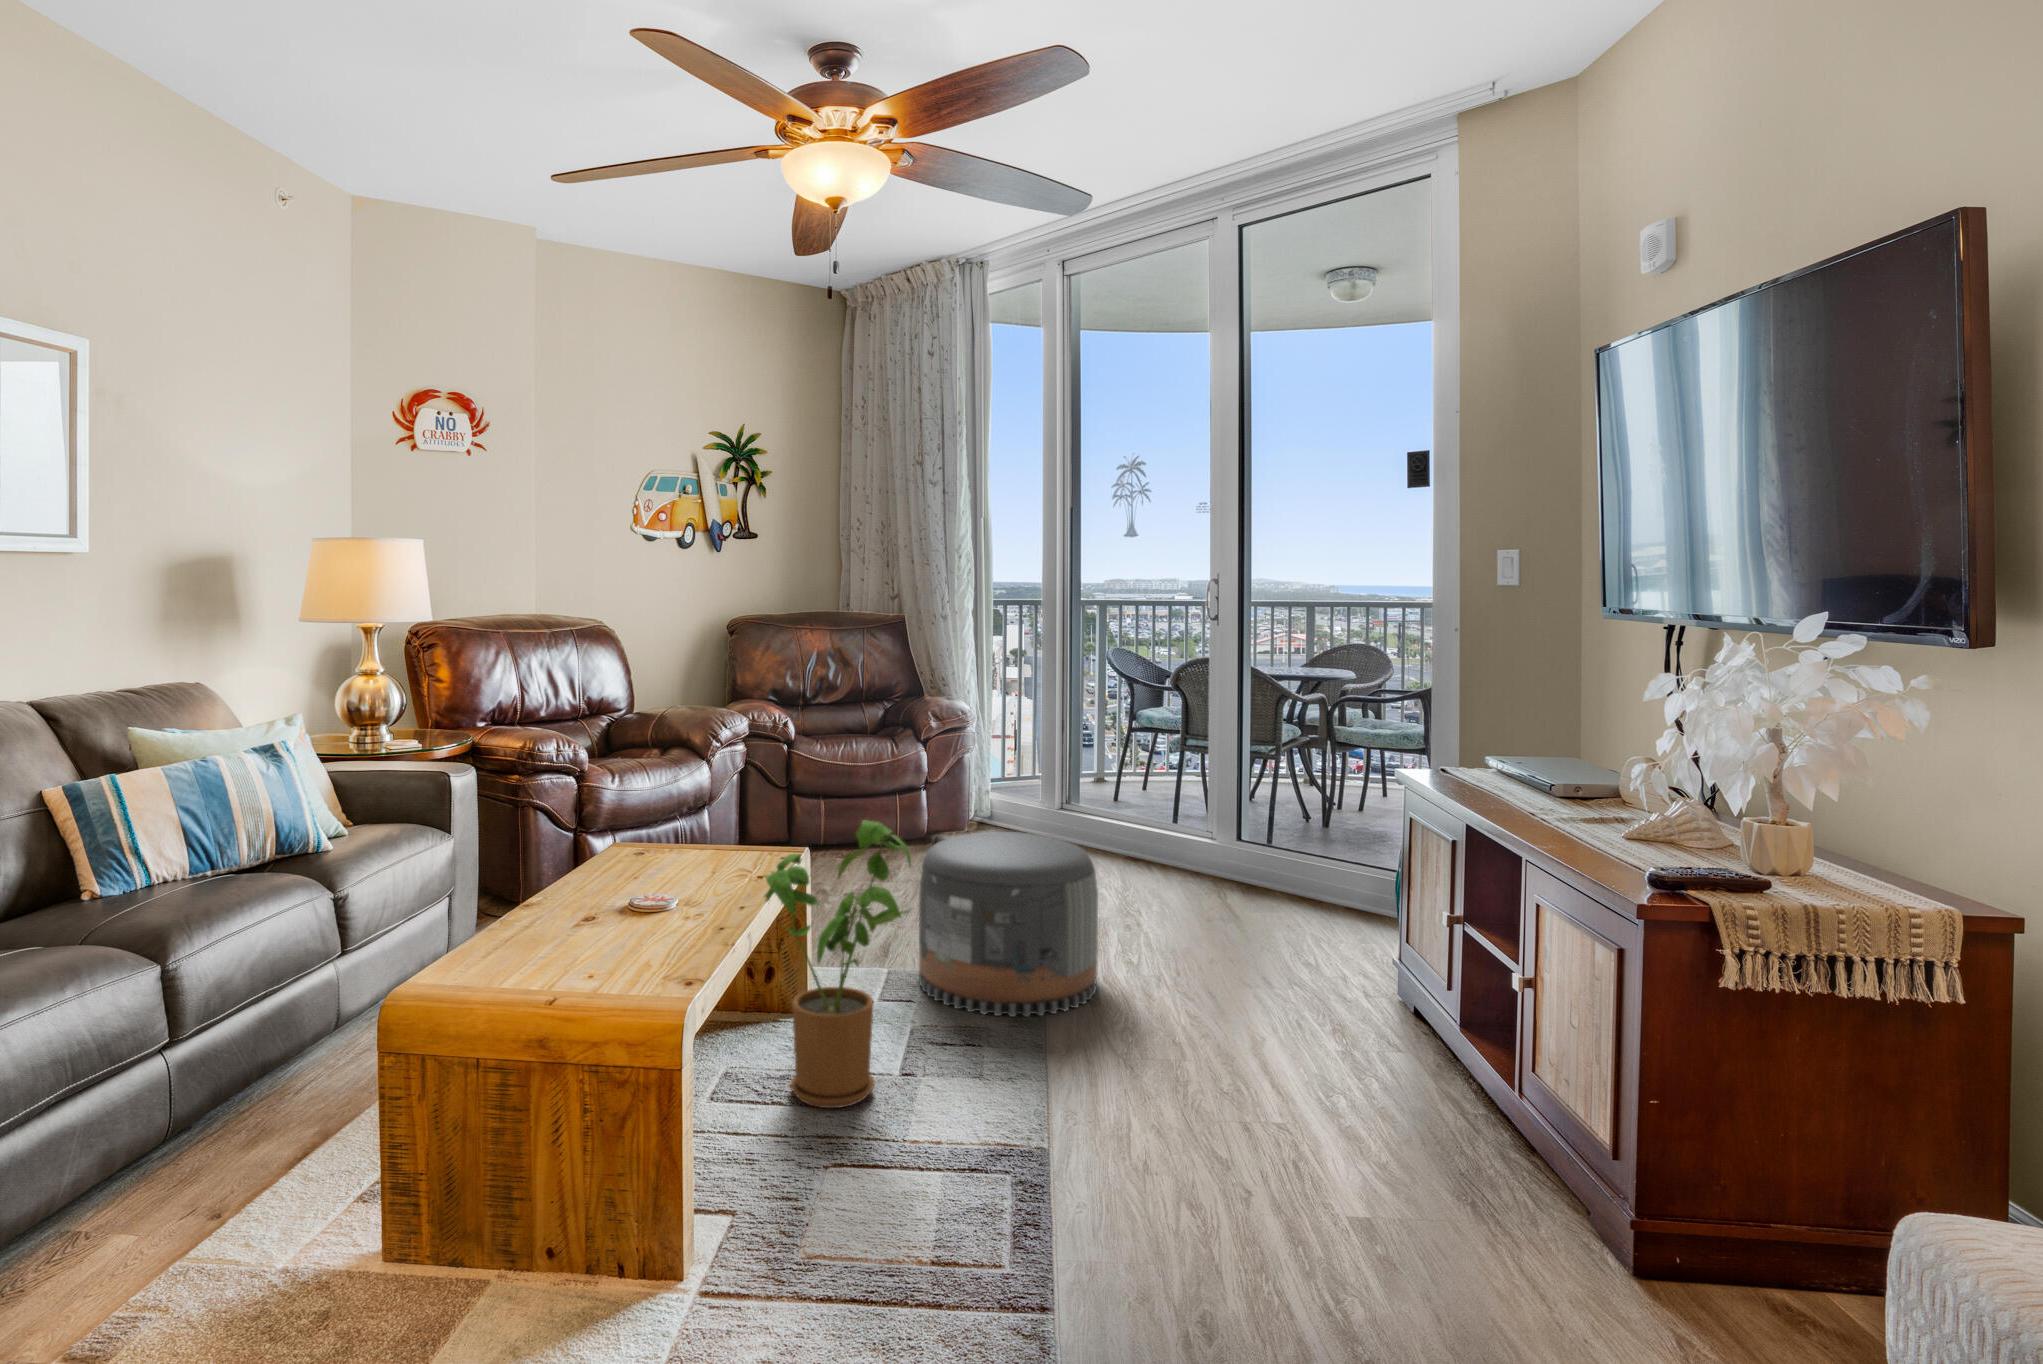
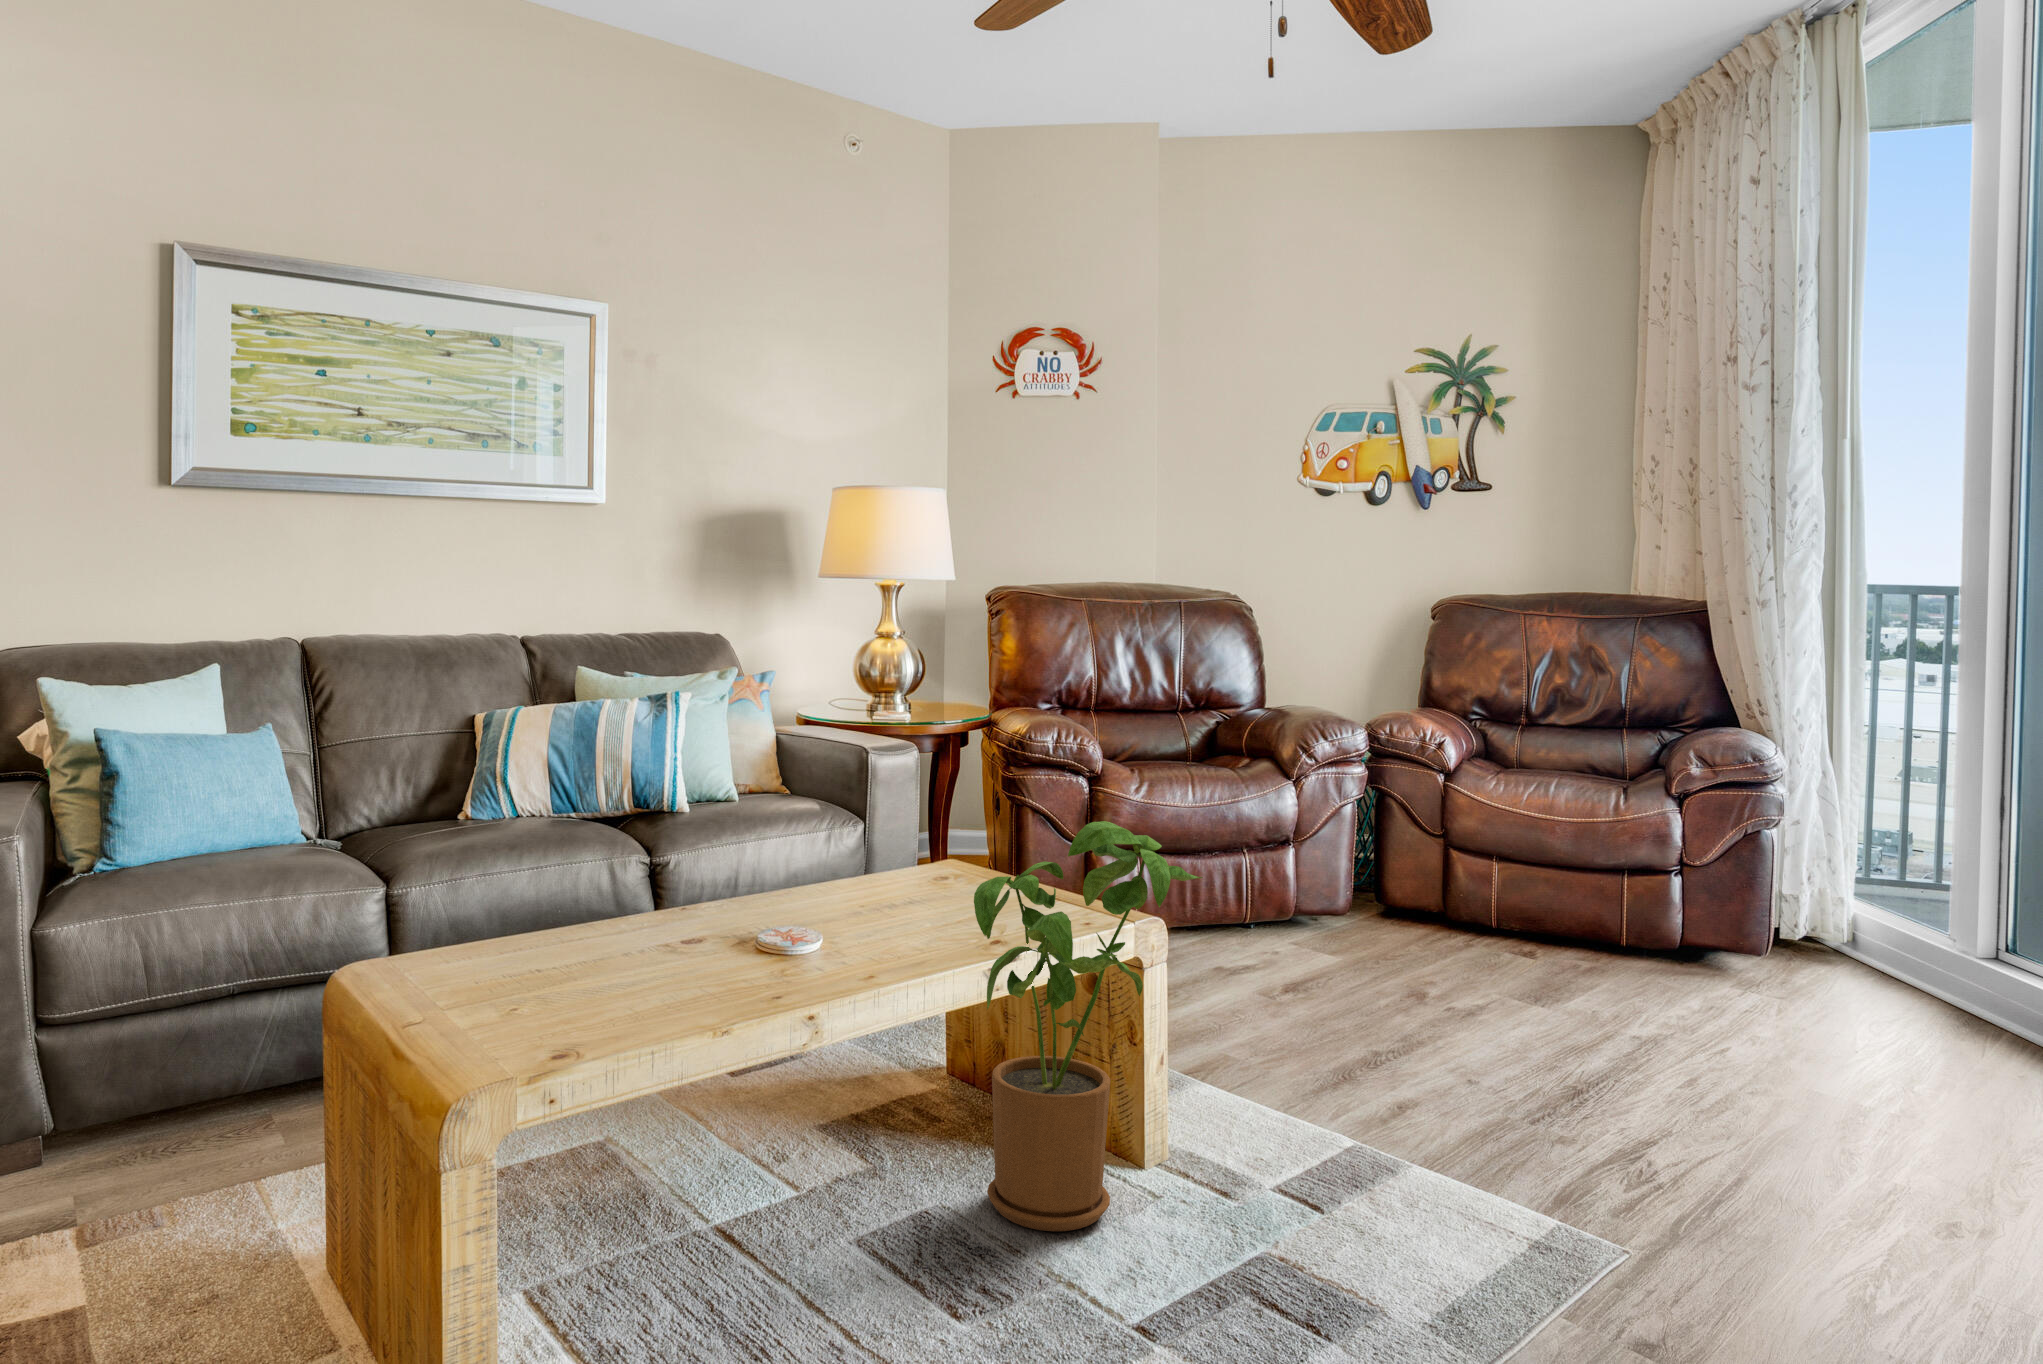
pouf: present [919,832,1098,1017] -> none [1362,912,1699,1241]

